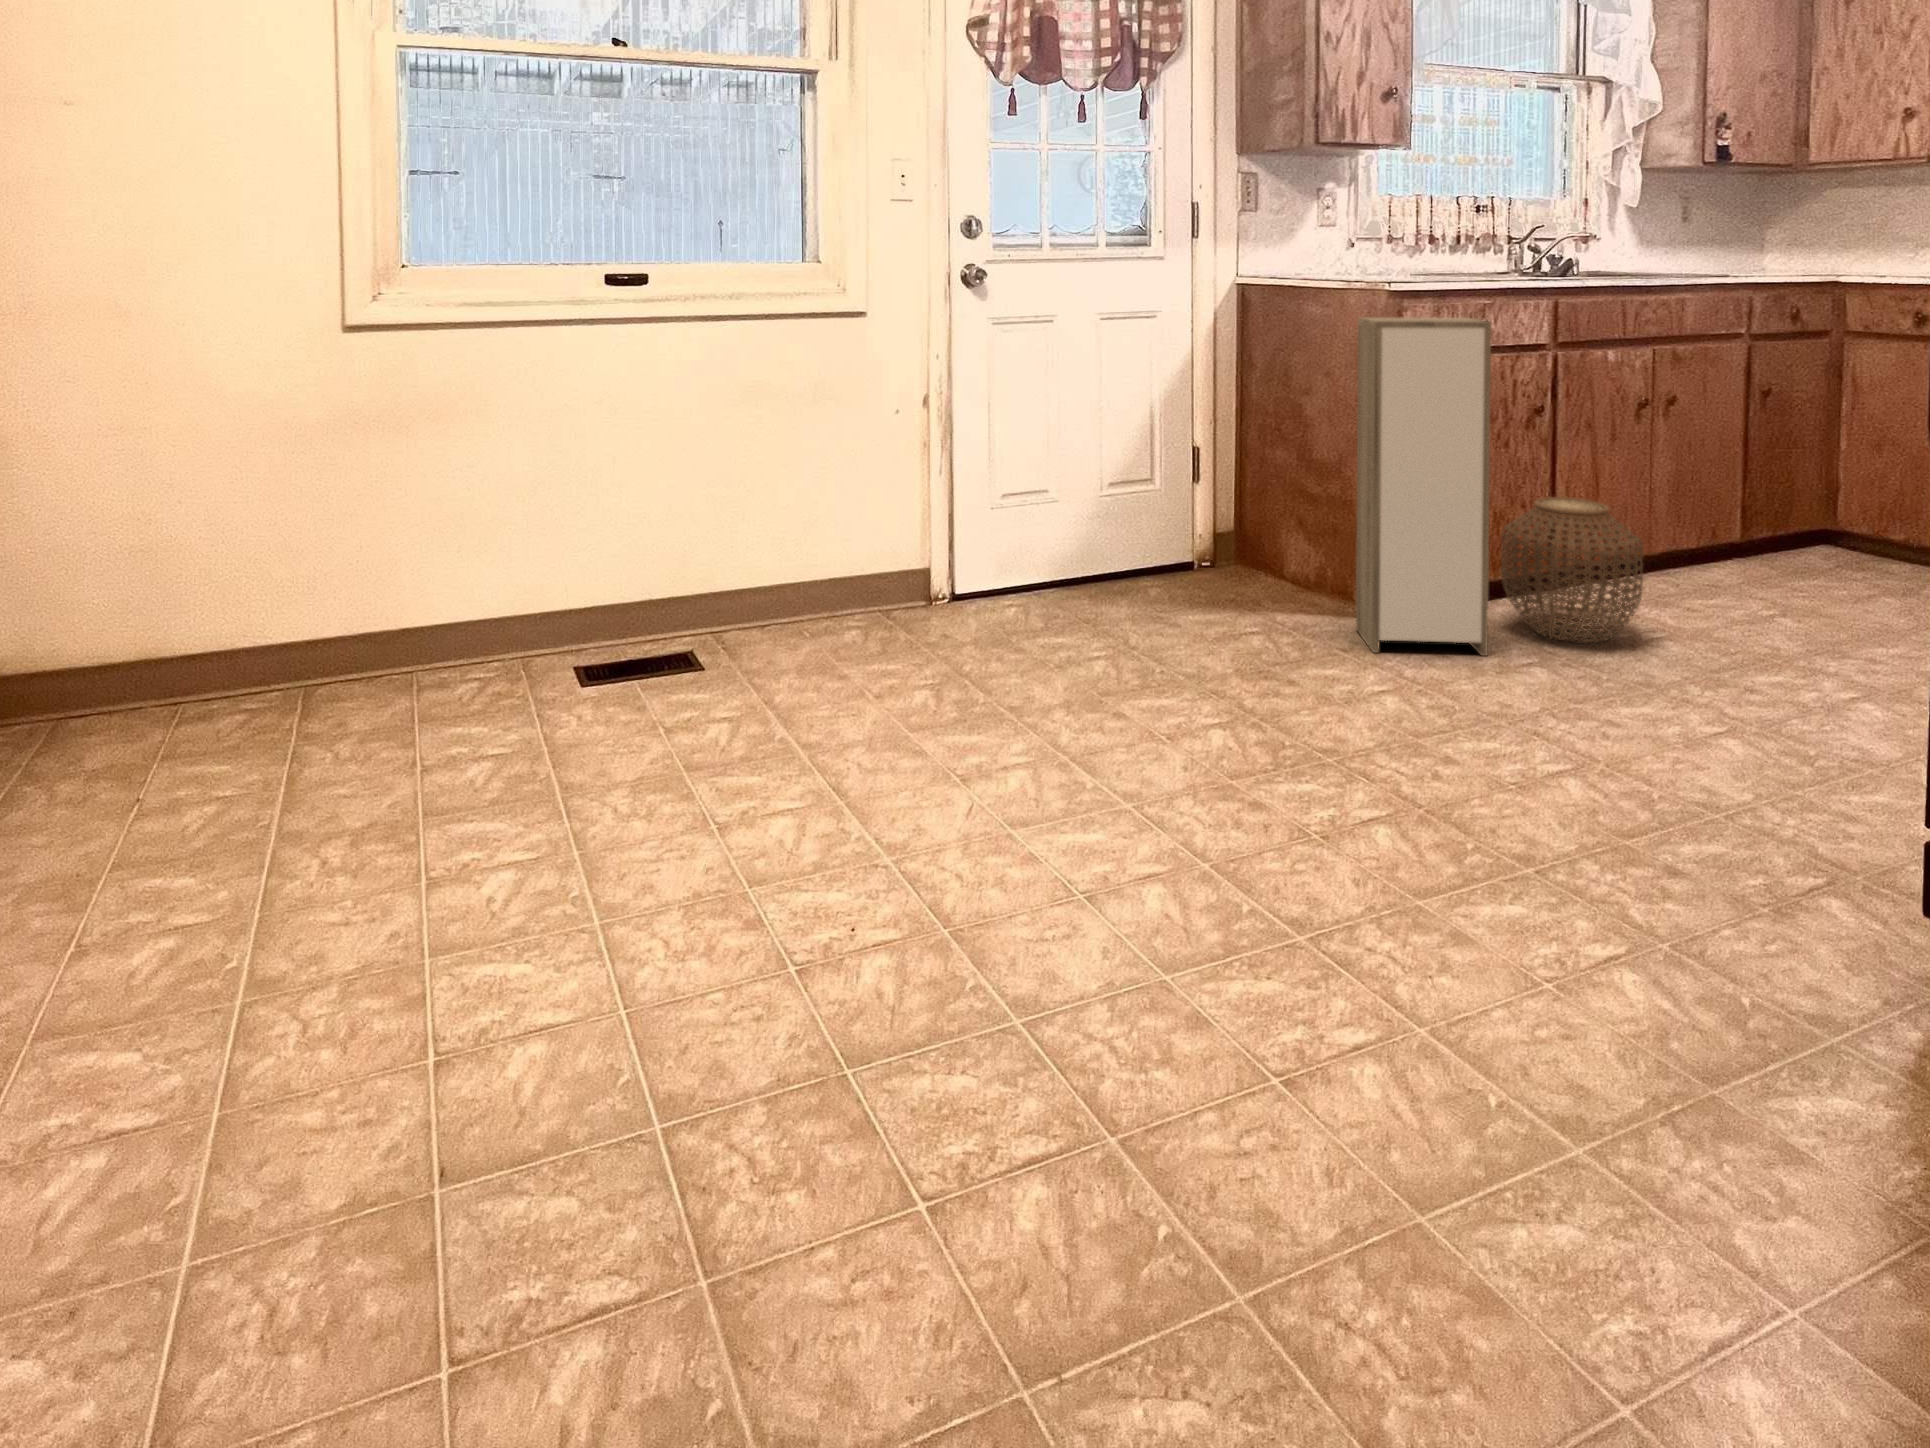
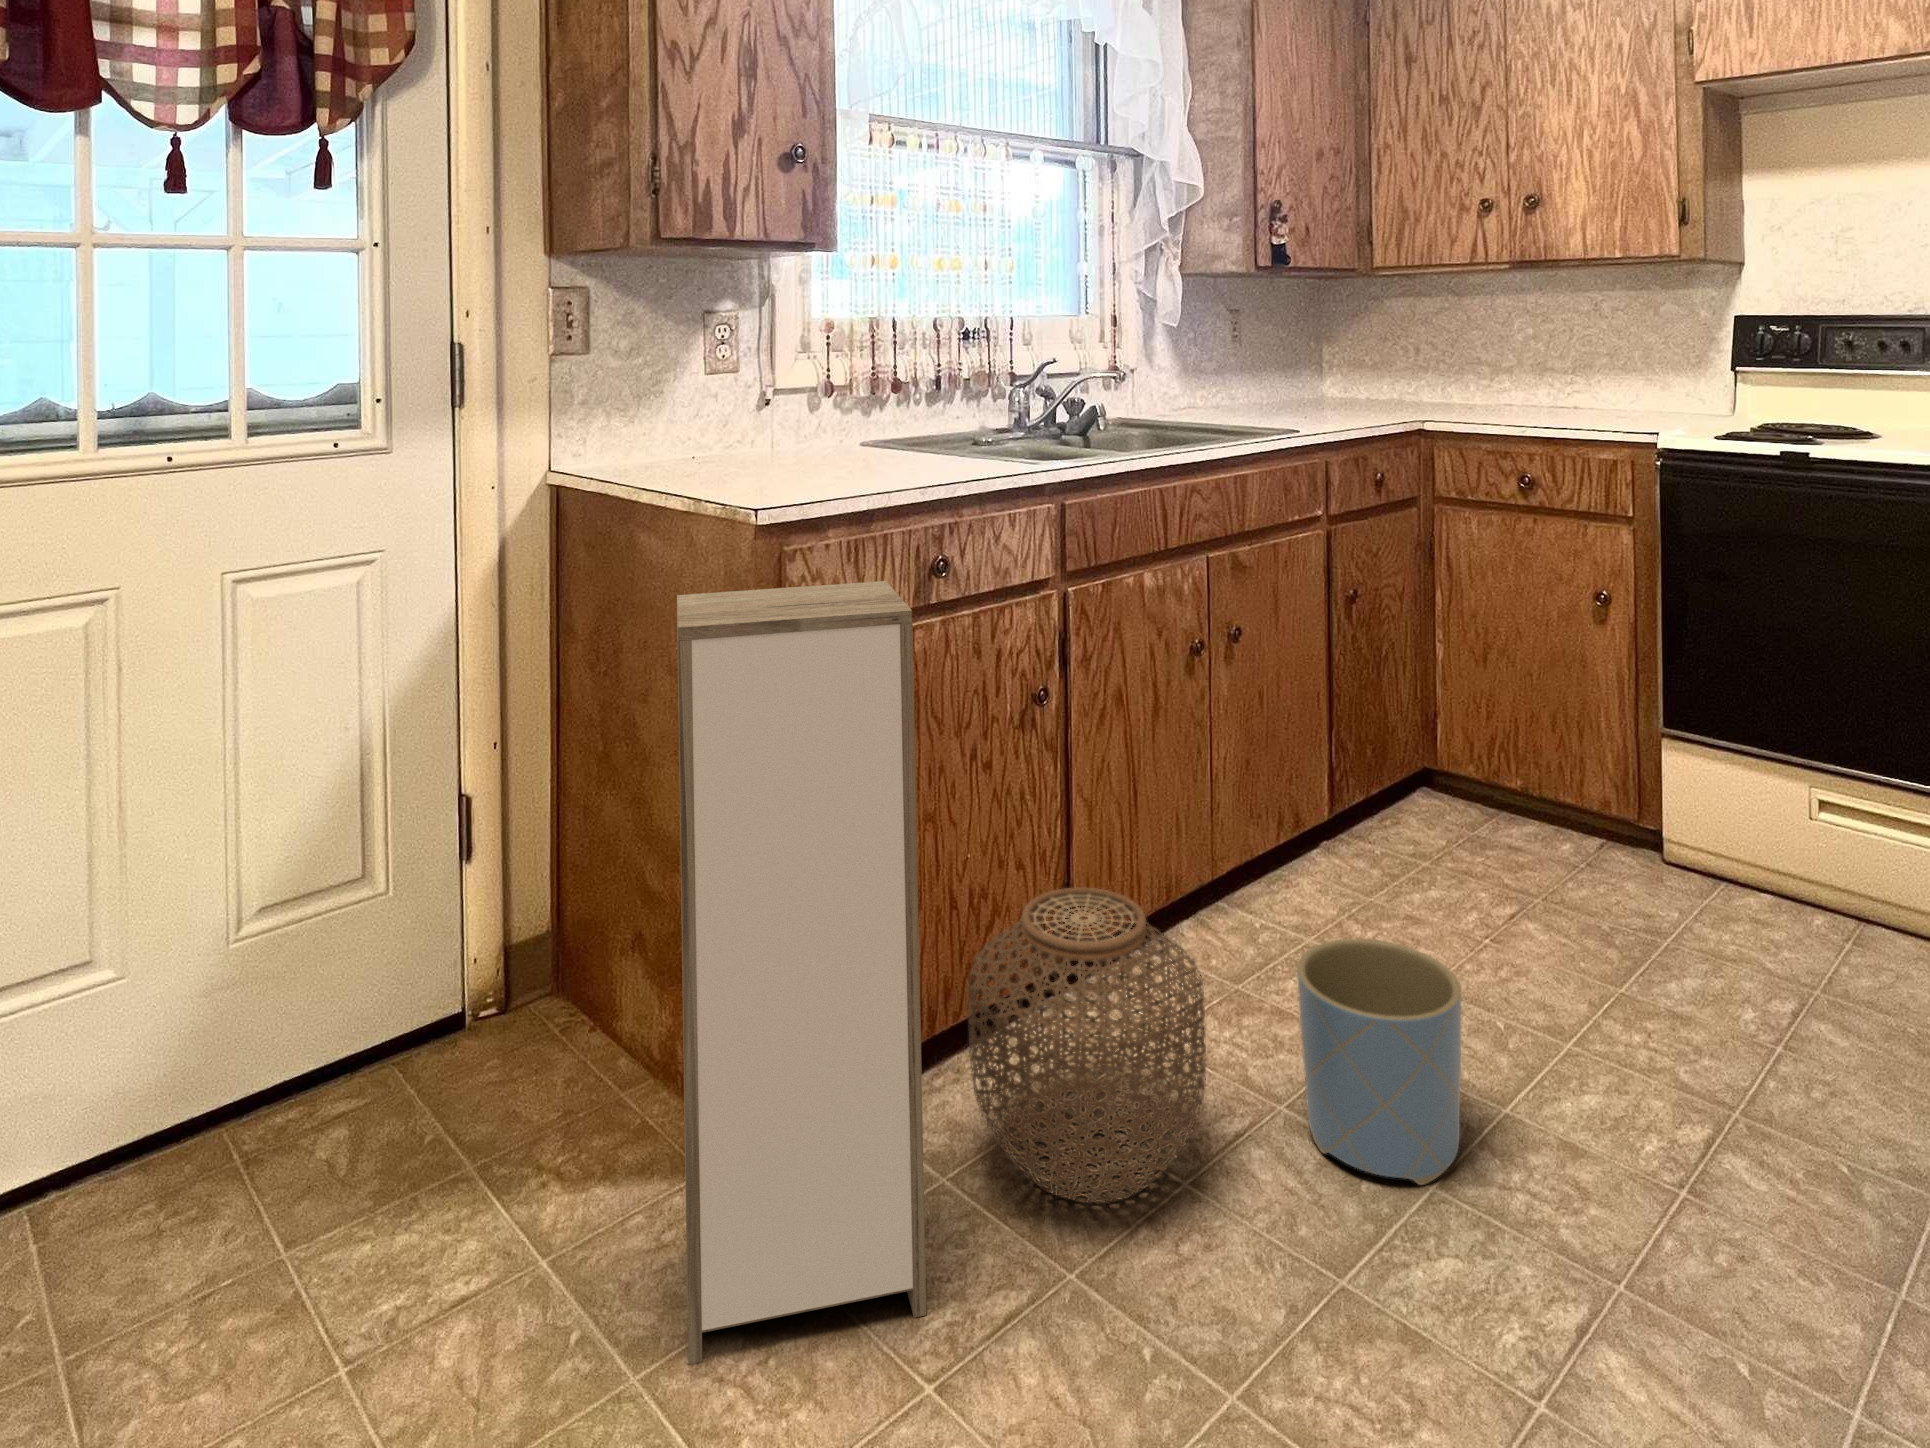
planter: none [1703,545,1808,658] -> present [1297,938,1461,1185]

